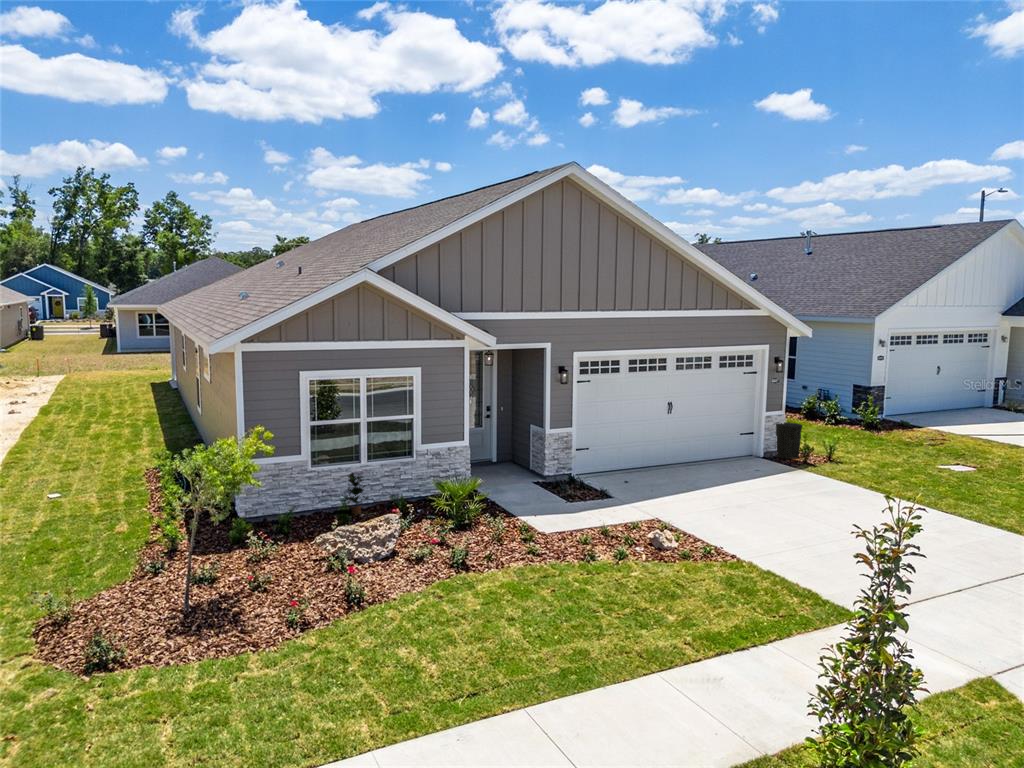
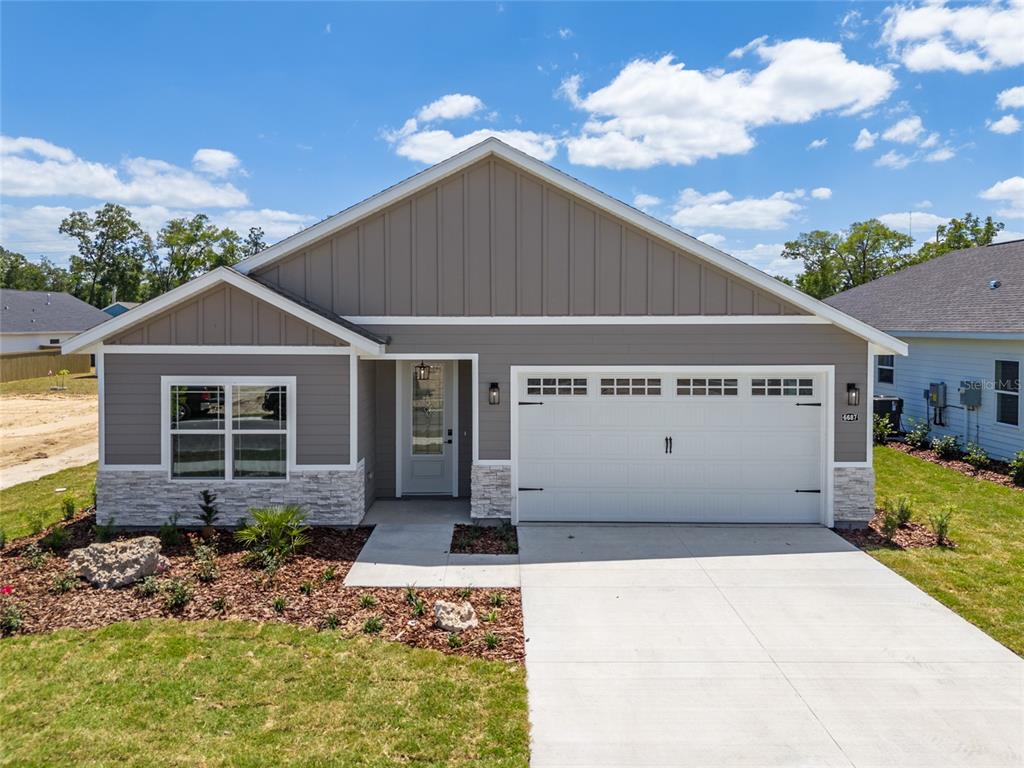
trash can: present [776,422,802,459] -> none [839,481,882,537]

